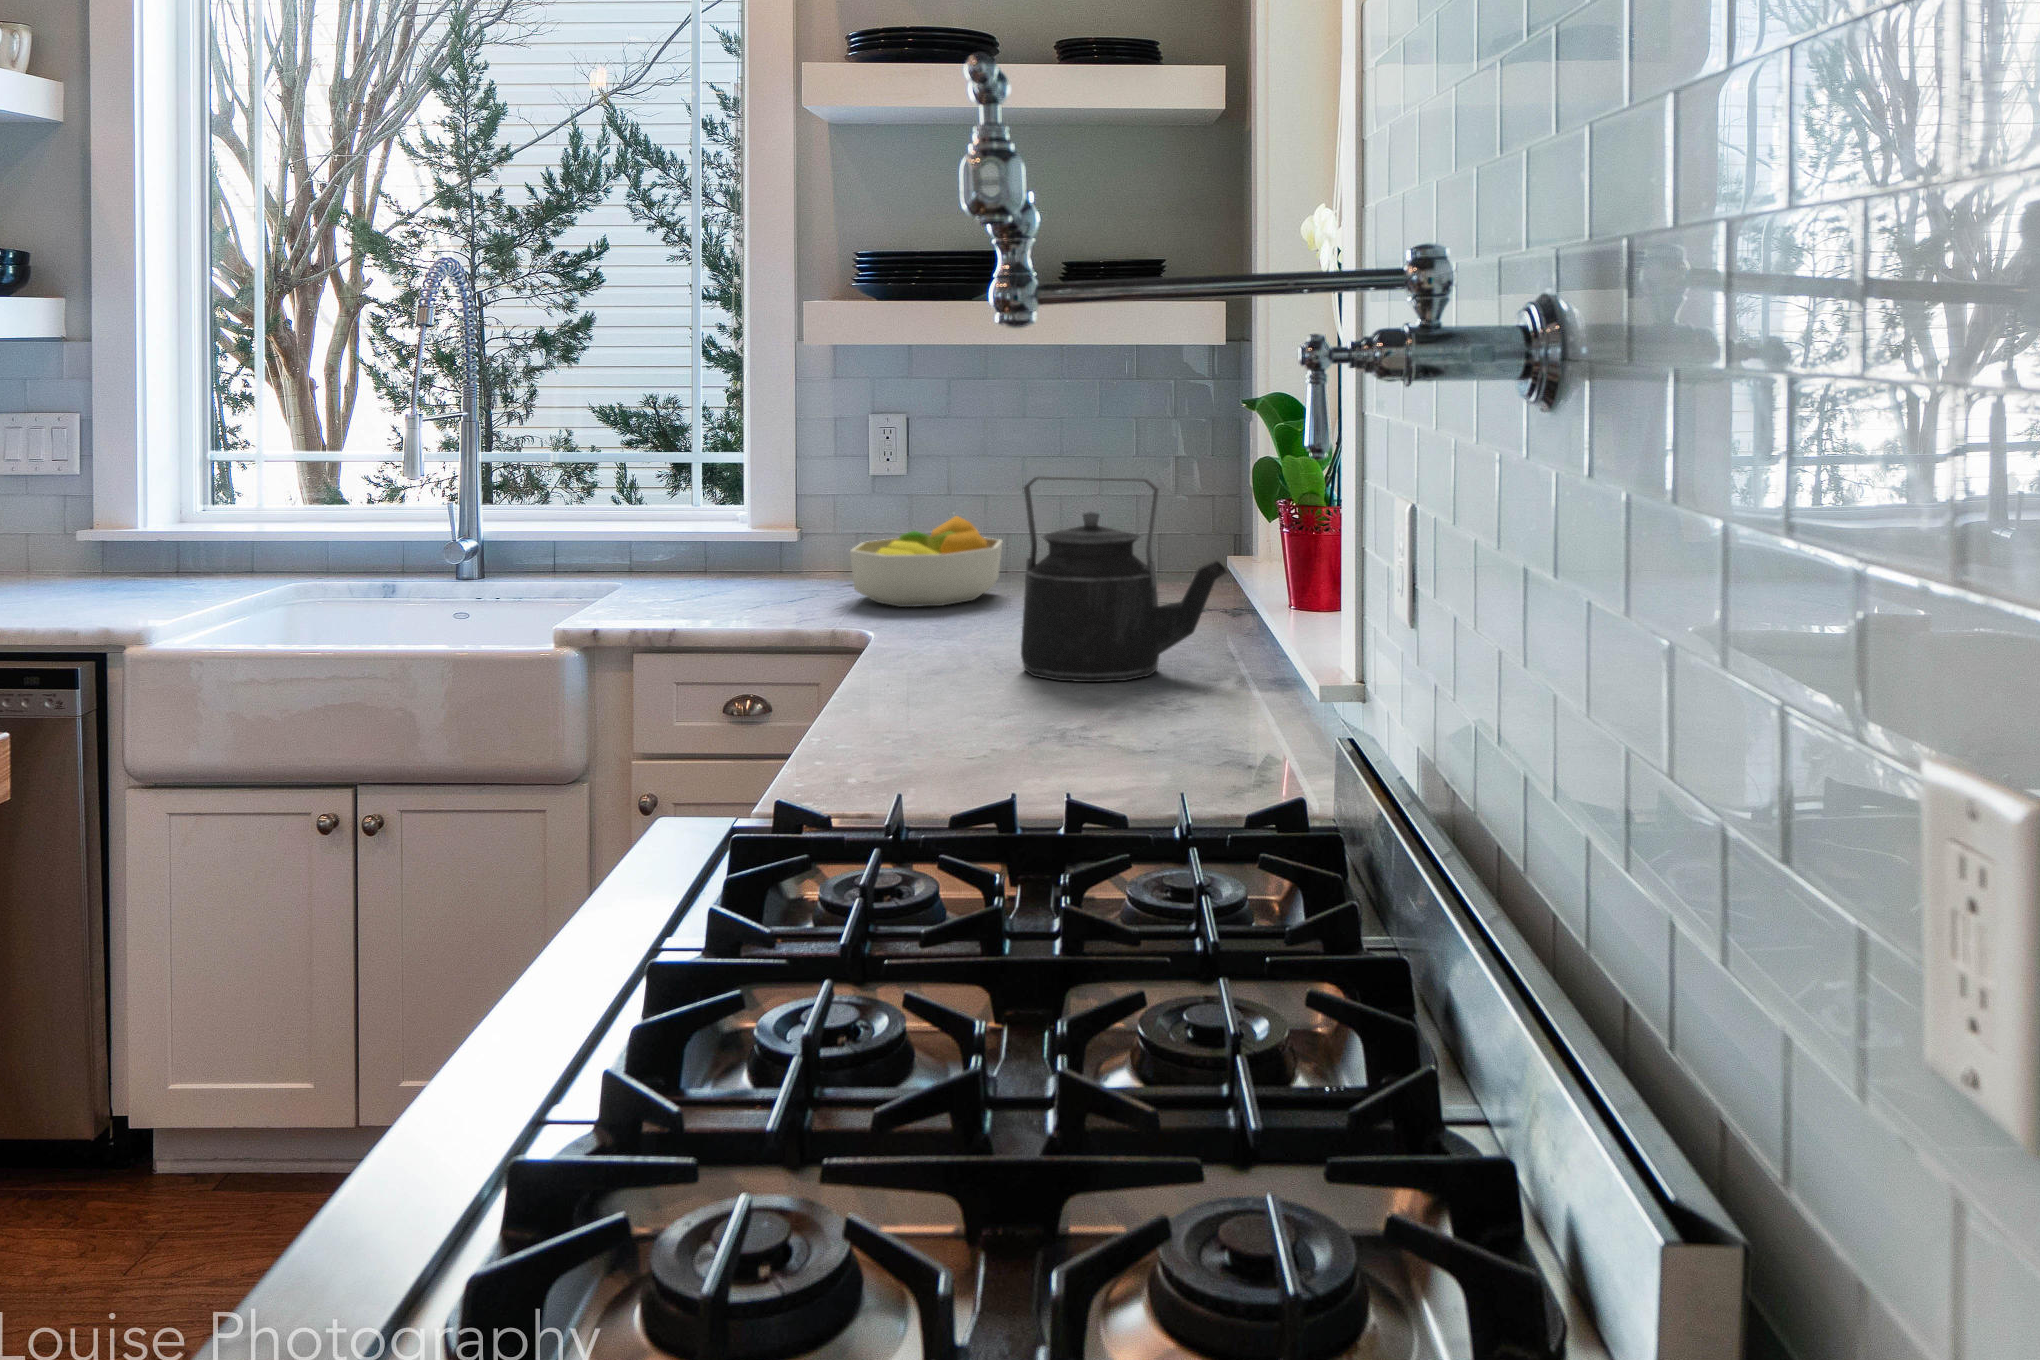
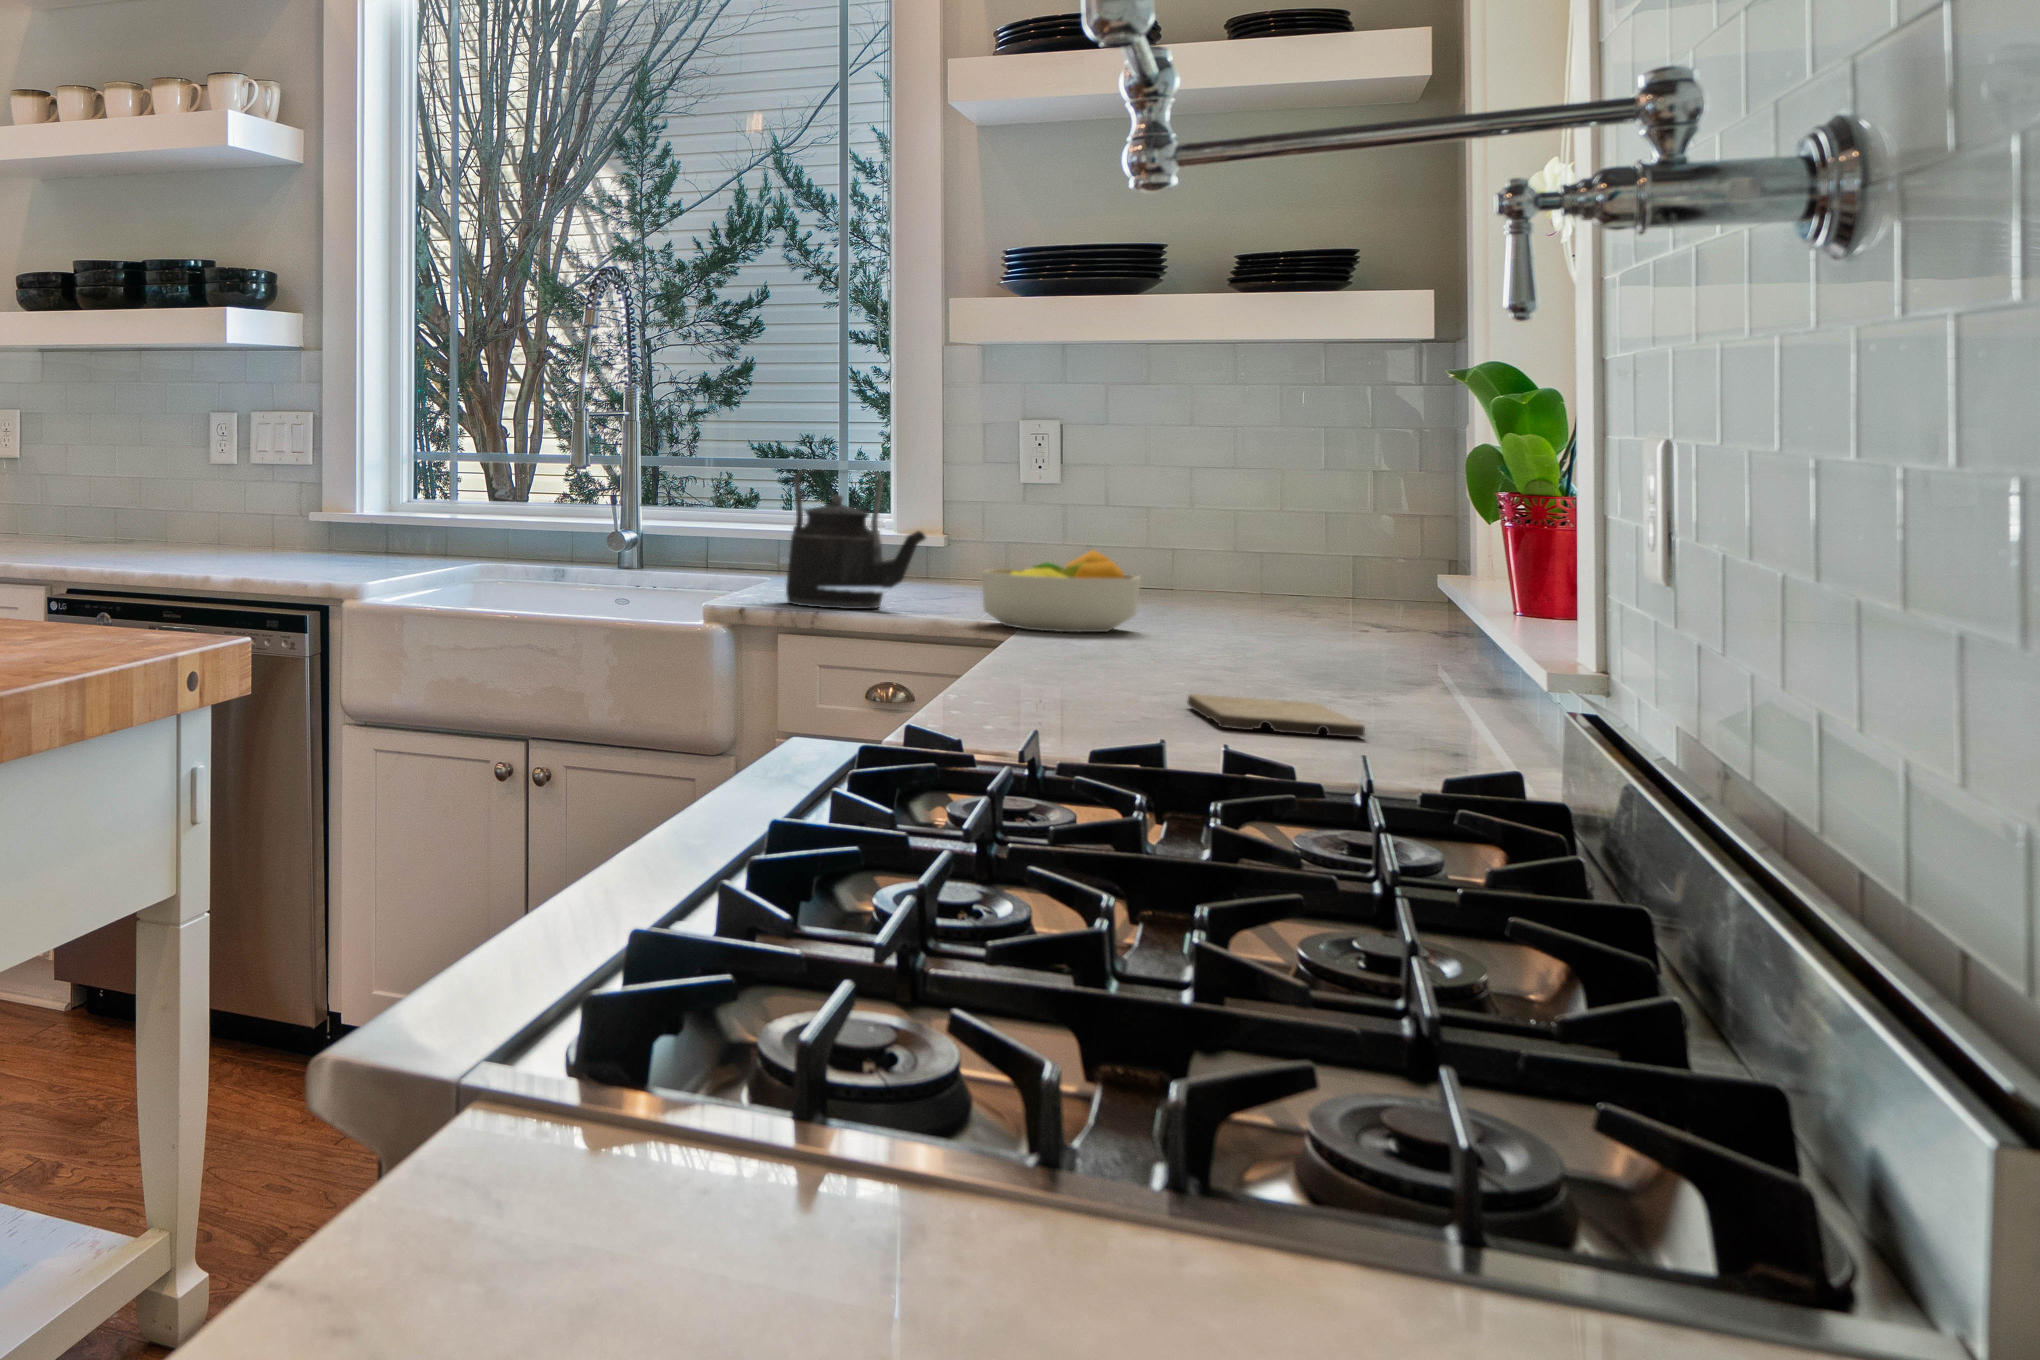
kettle: present [1021,476,1227,682] -> present [786,470,926,609]
cutting board: none [1051,720,1204,772] -> present [1187,694,1365,737]

